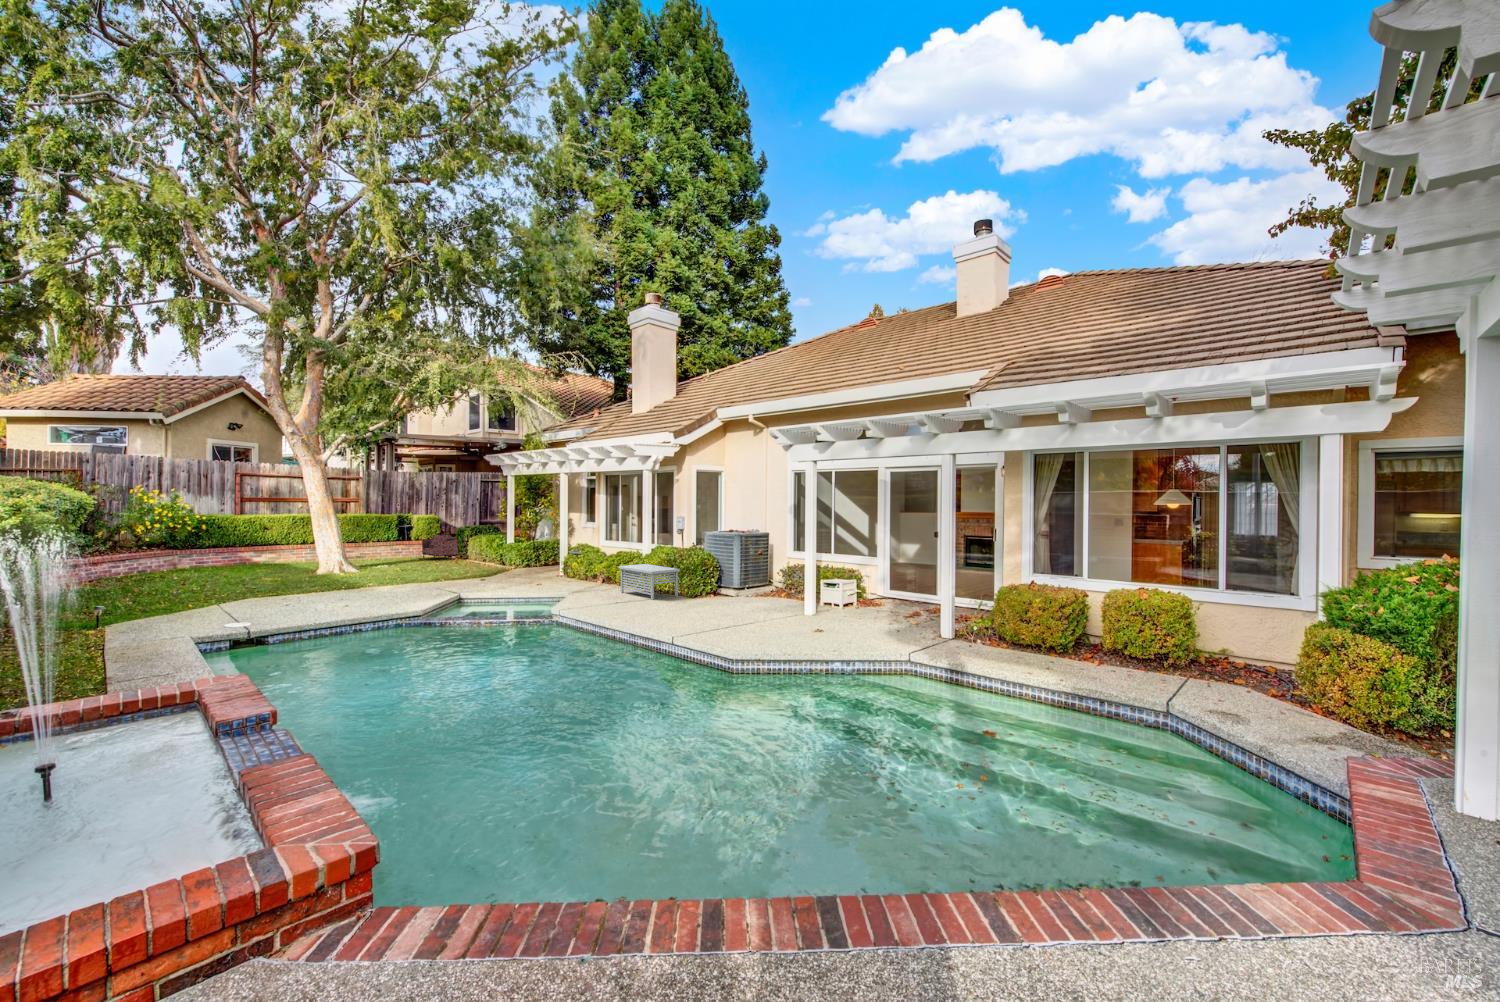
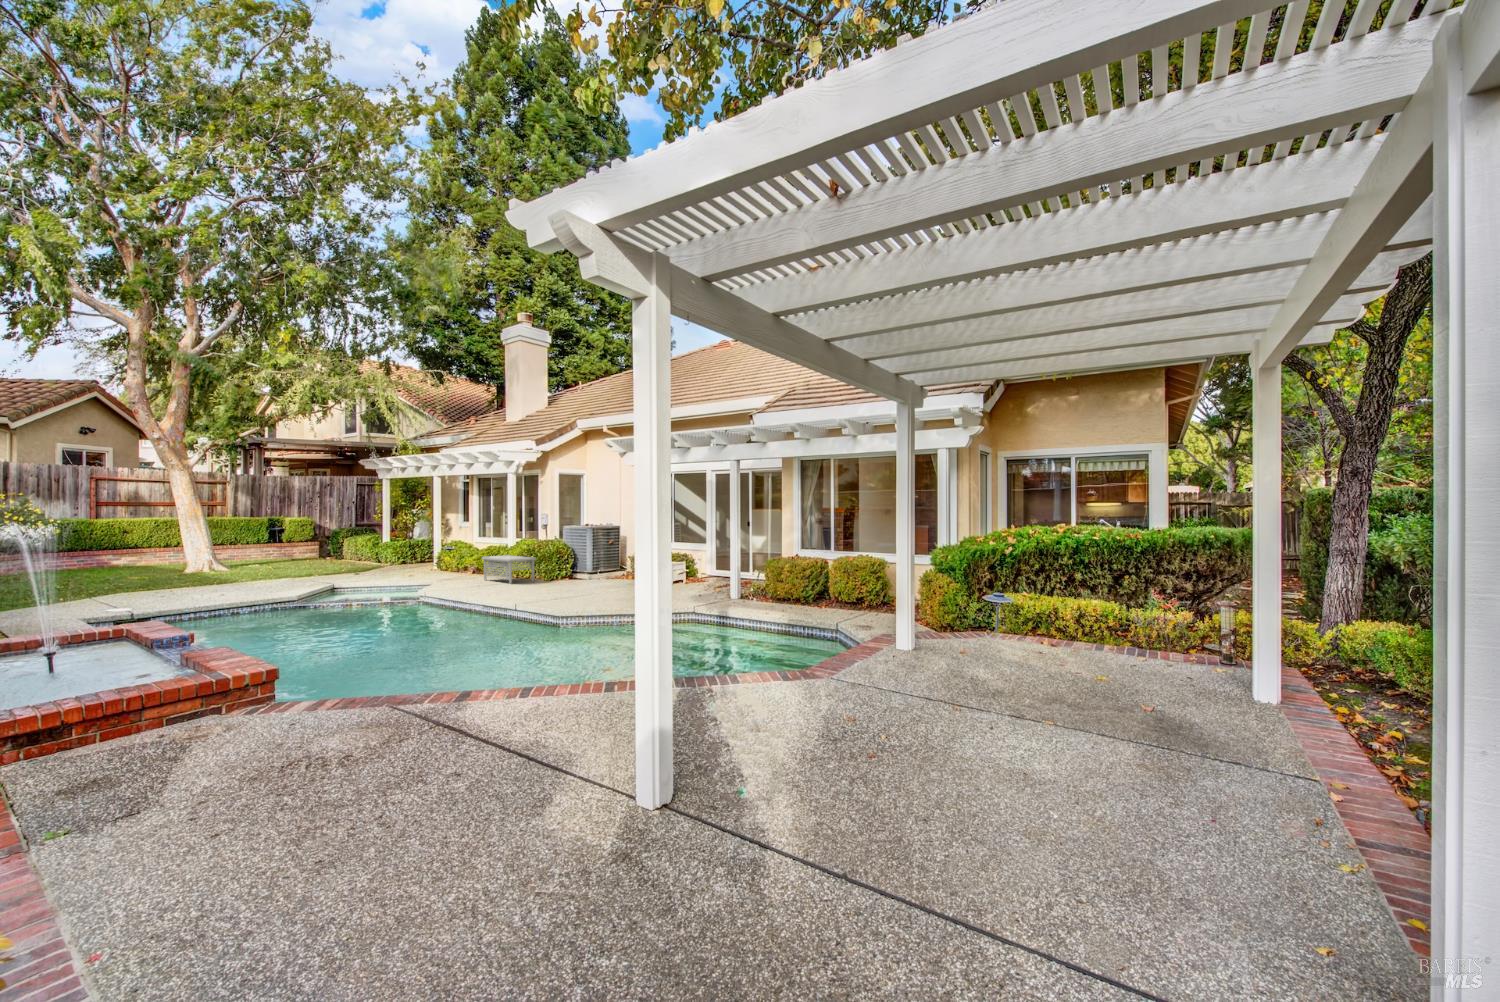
armchair: present [422,535,458,560] -> none [293,537,331,562]

